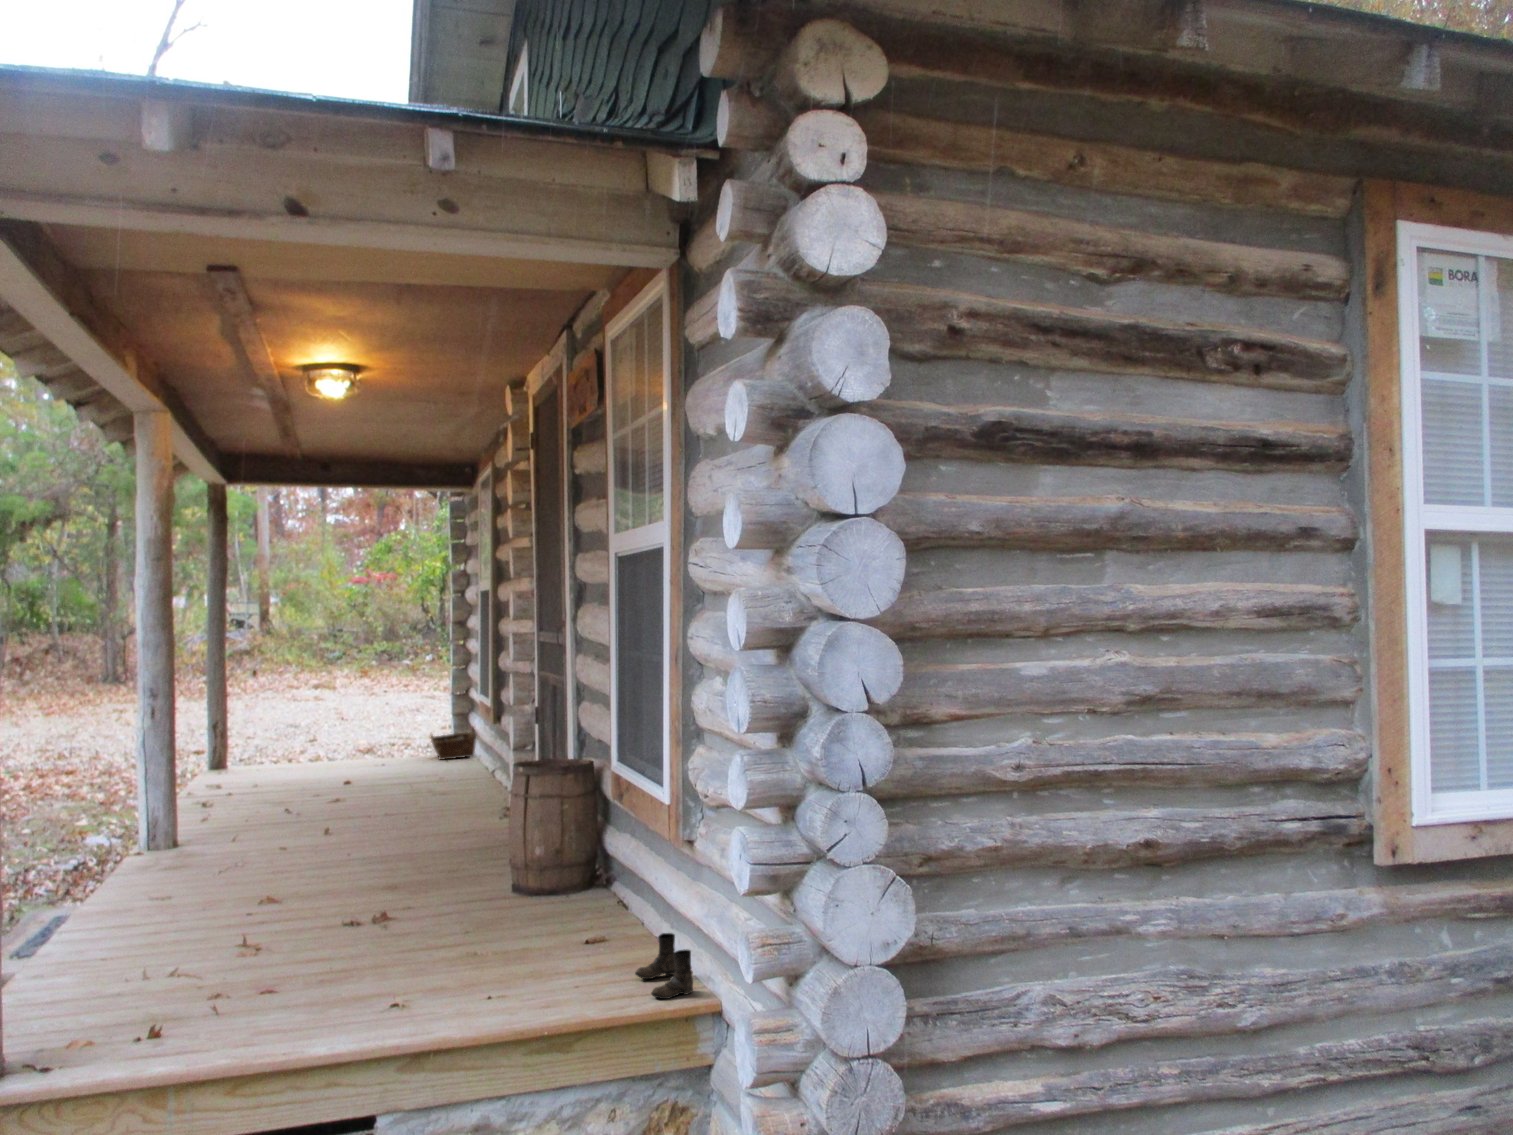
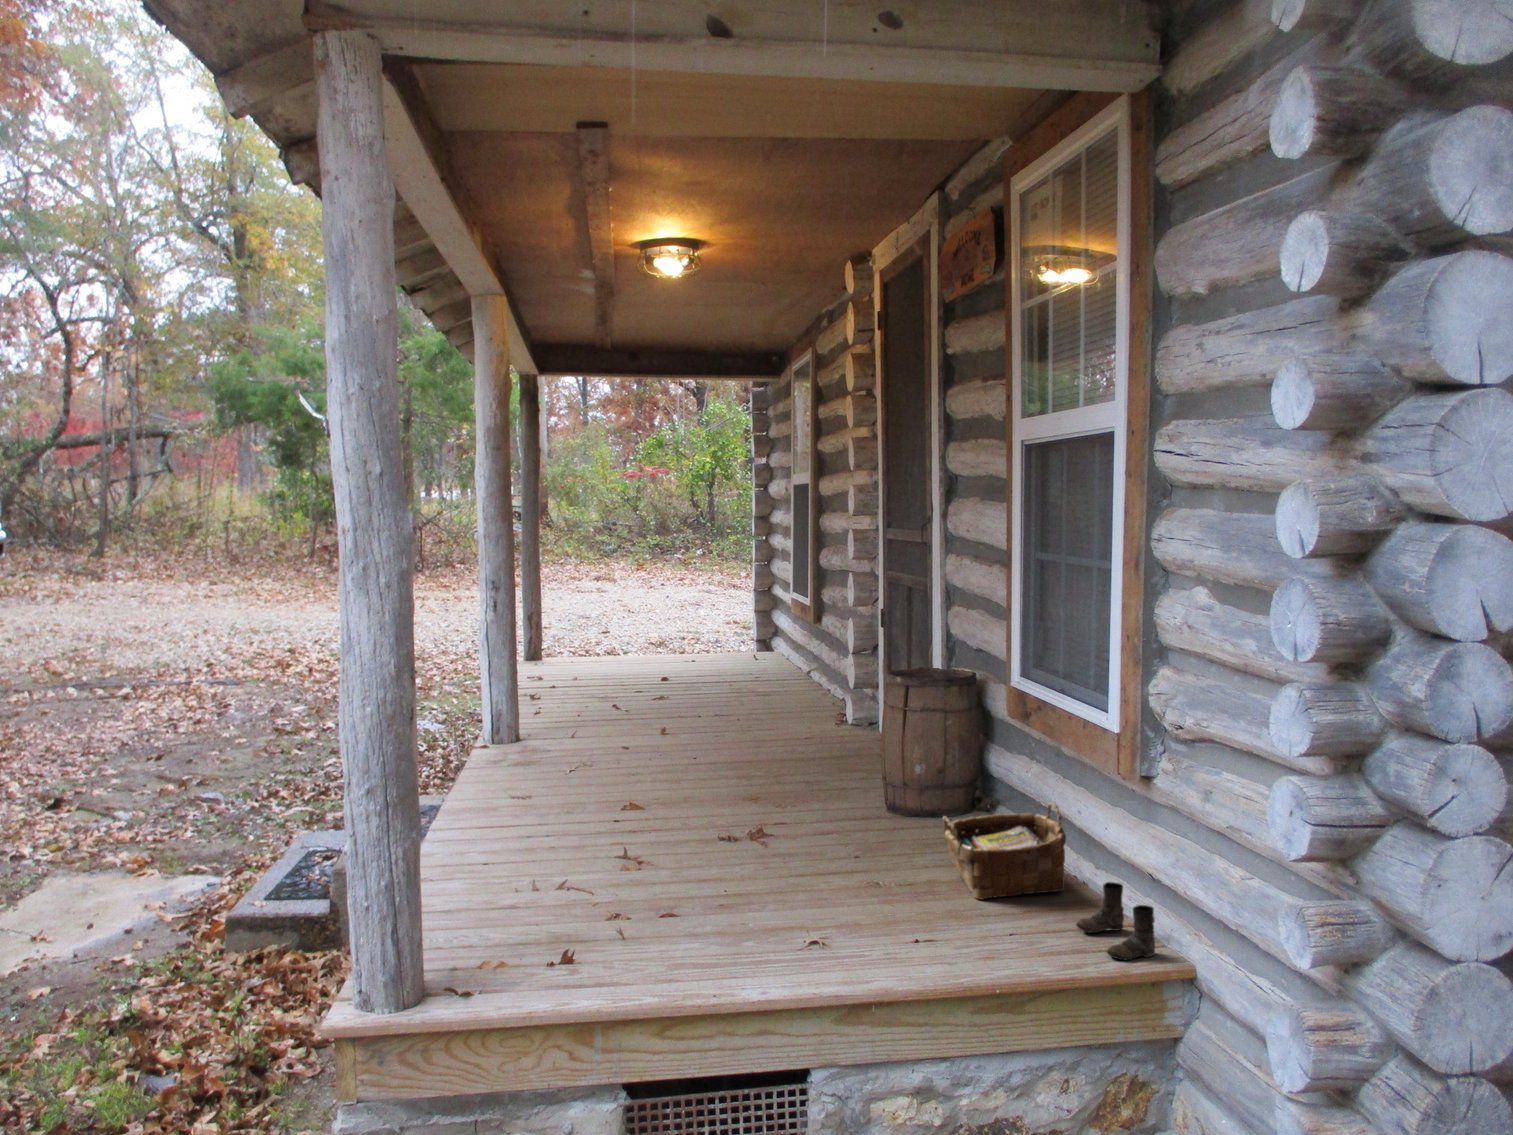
woven basket: present [431,730,476,760] -> present [942,802,1066,899]

